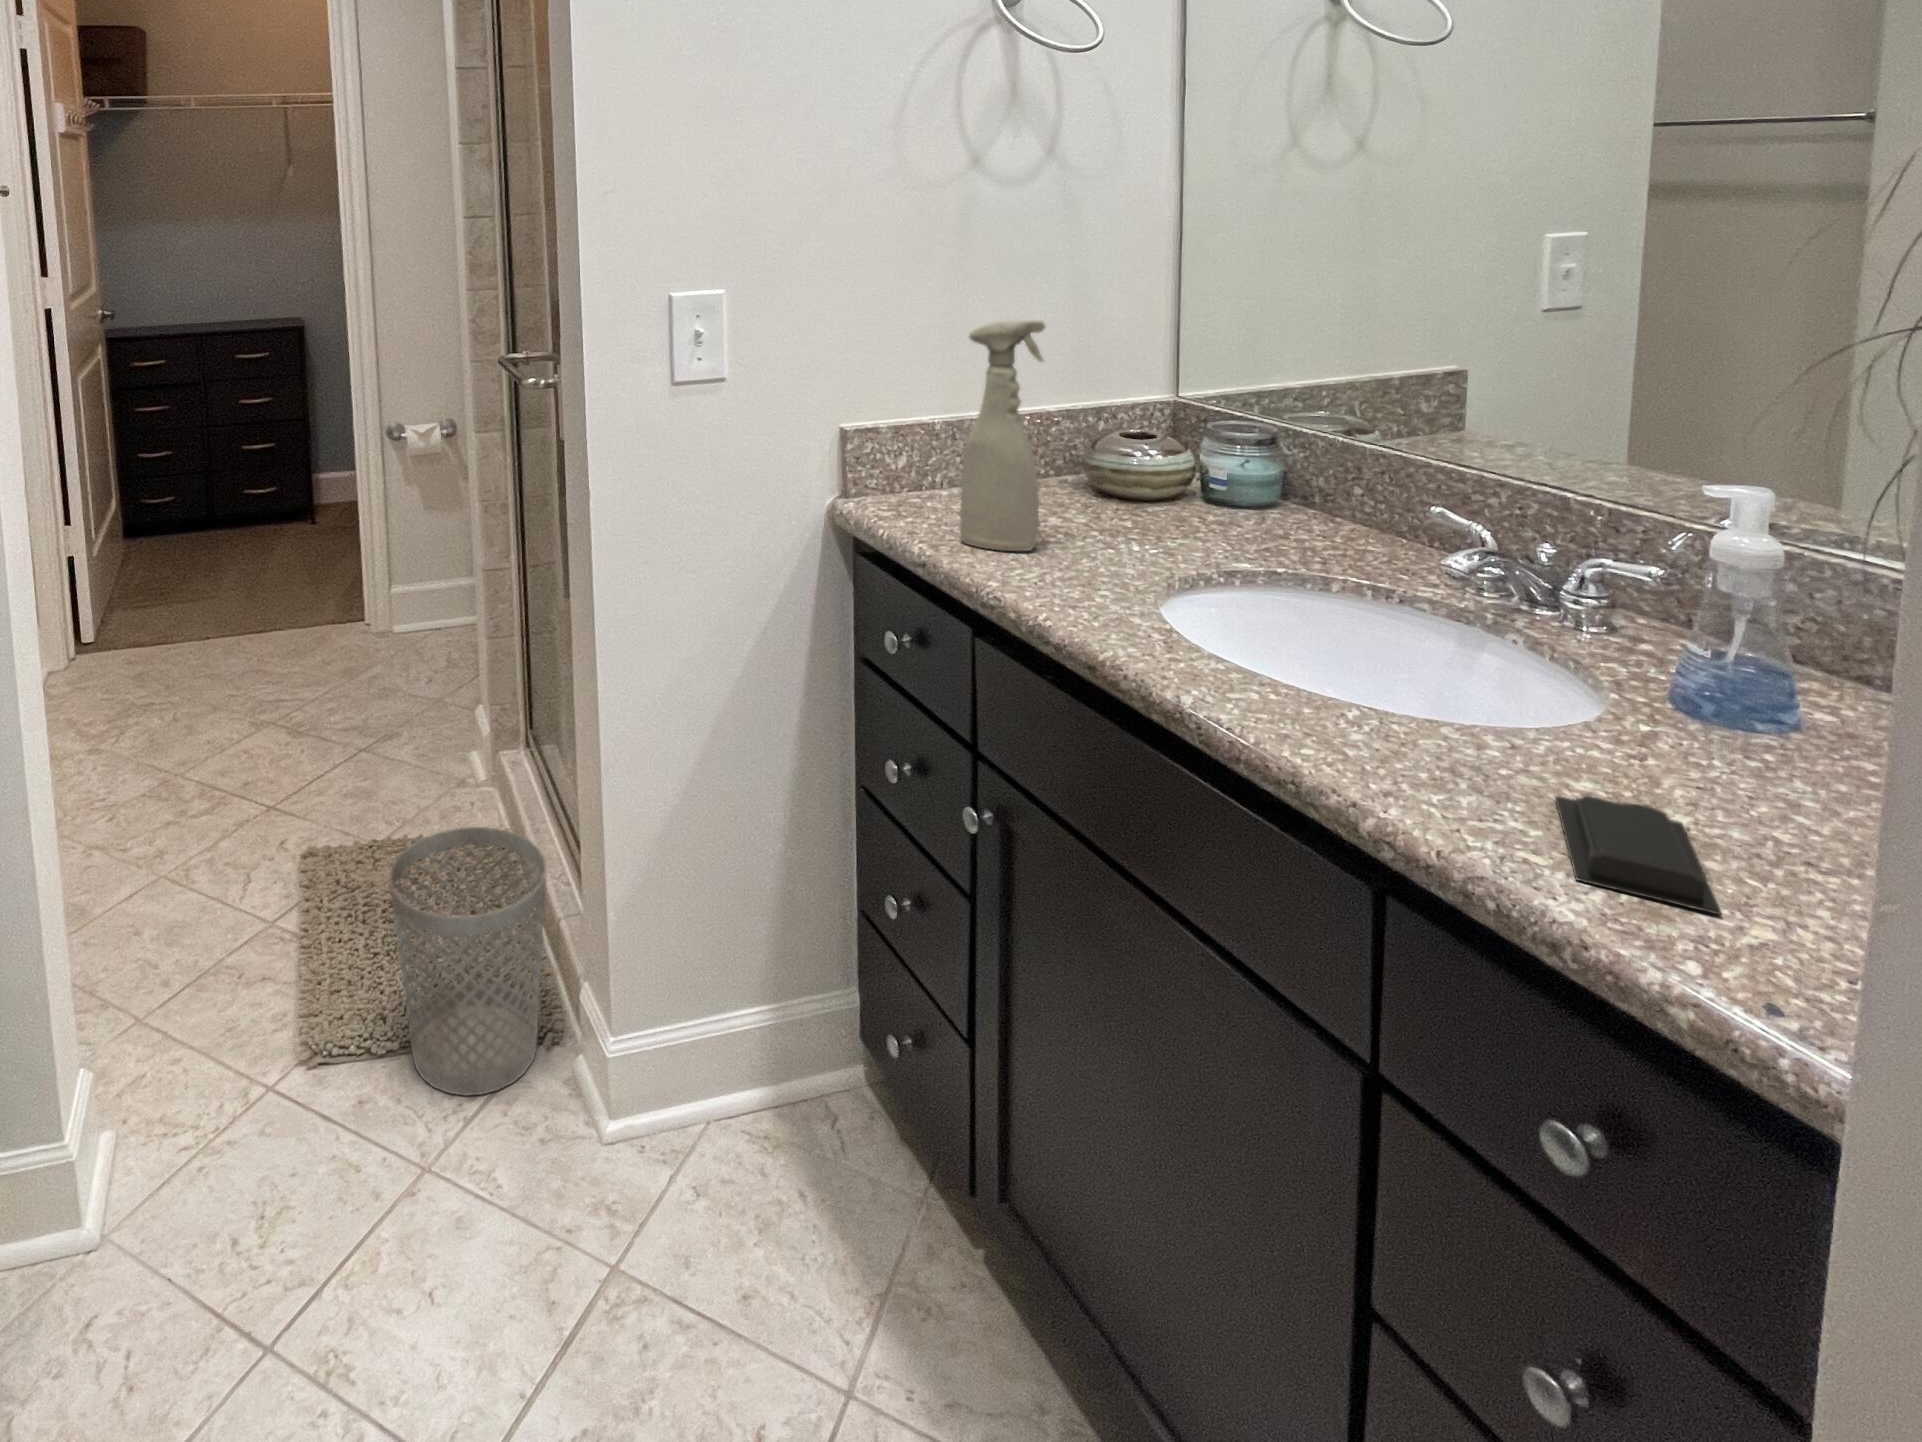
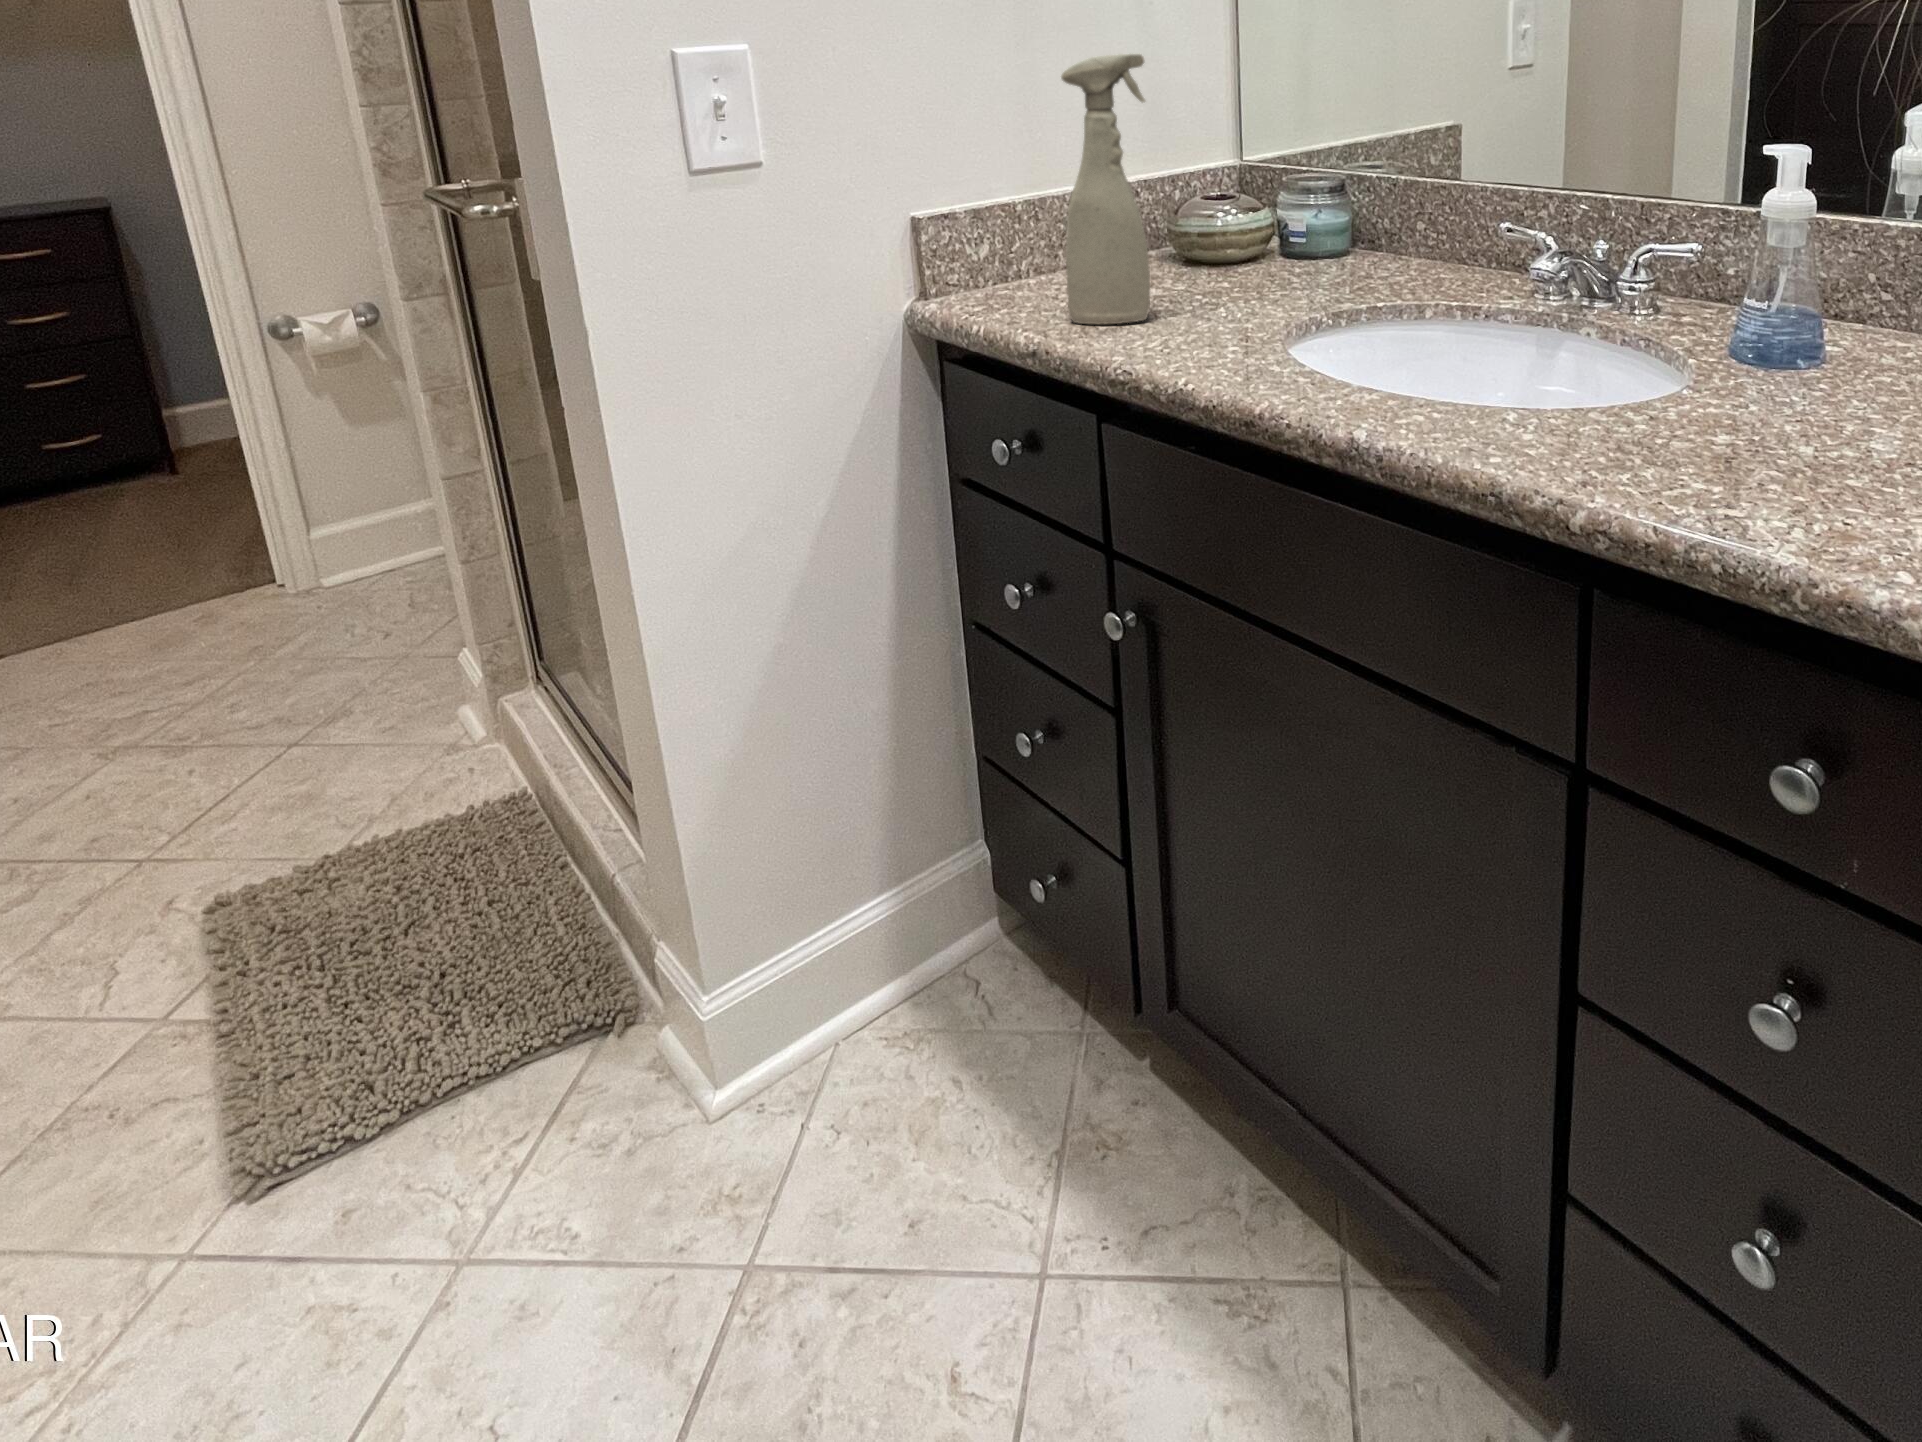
soap bar: present [1555,796,1721,915] -> none [1708,442,1893,526]
wastebasket: present [389,827,547,1095] -> none [340,793,605,1152]

